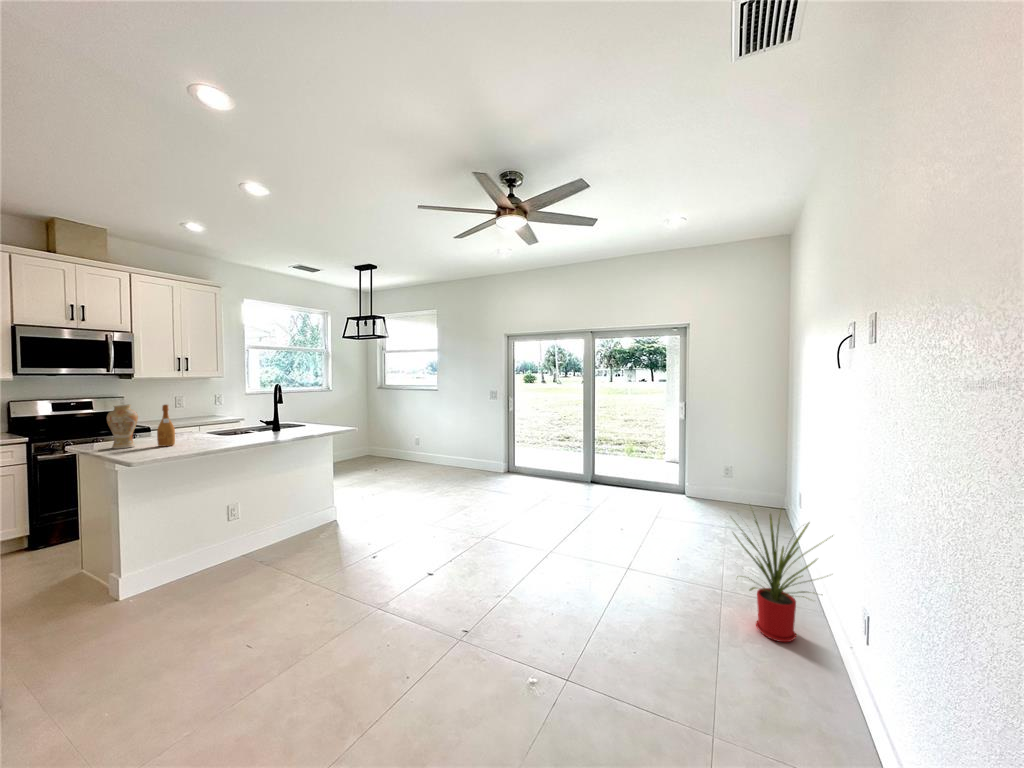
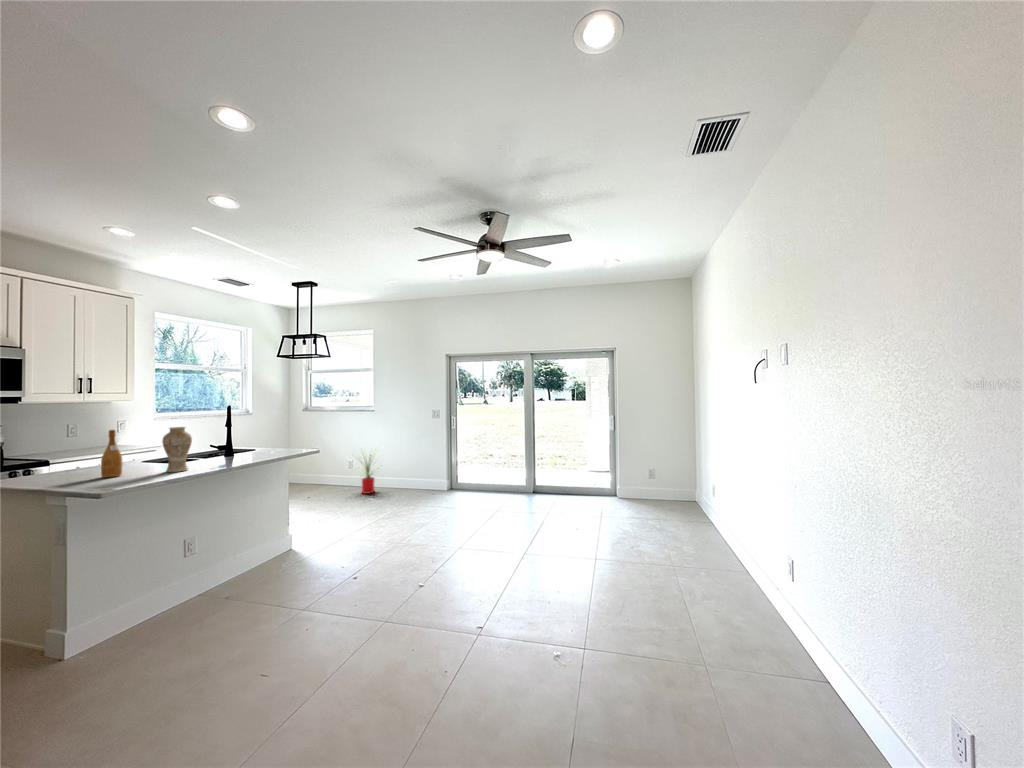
vase: present [107,404,138,449] -> present [162,427,192,472]
house plant: present [734,514,827,642] -> present [360,455,375,494]

